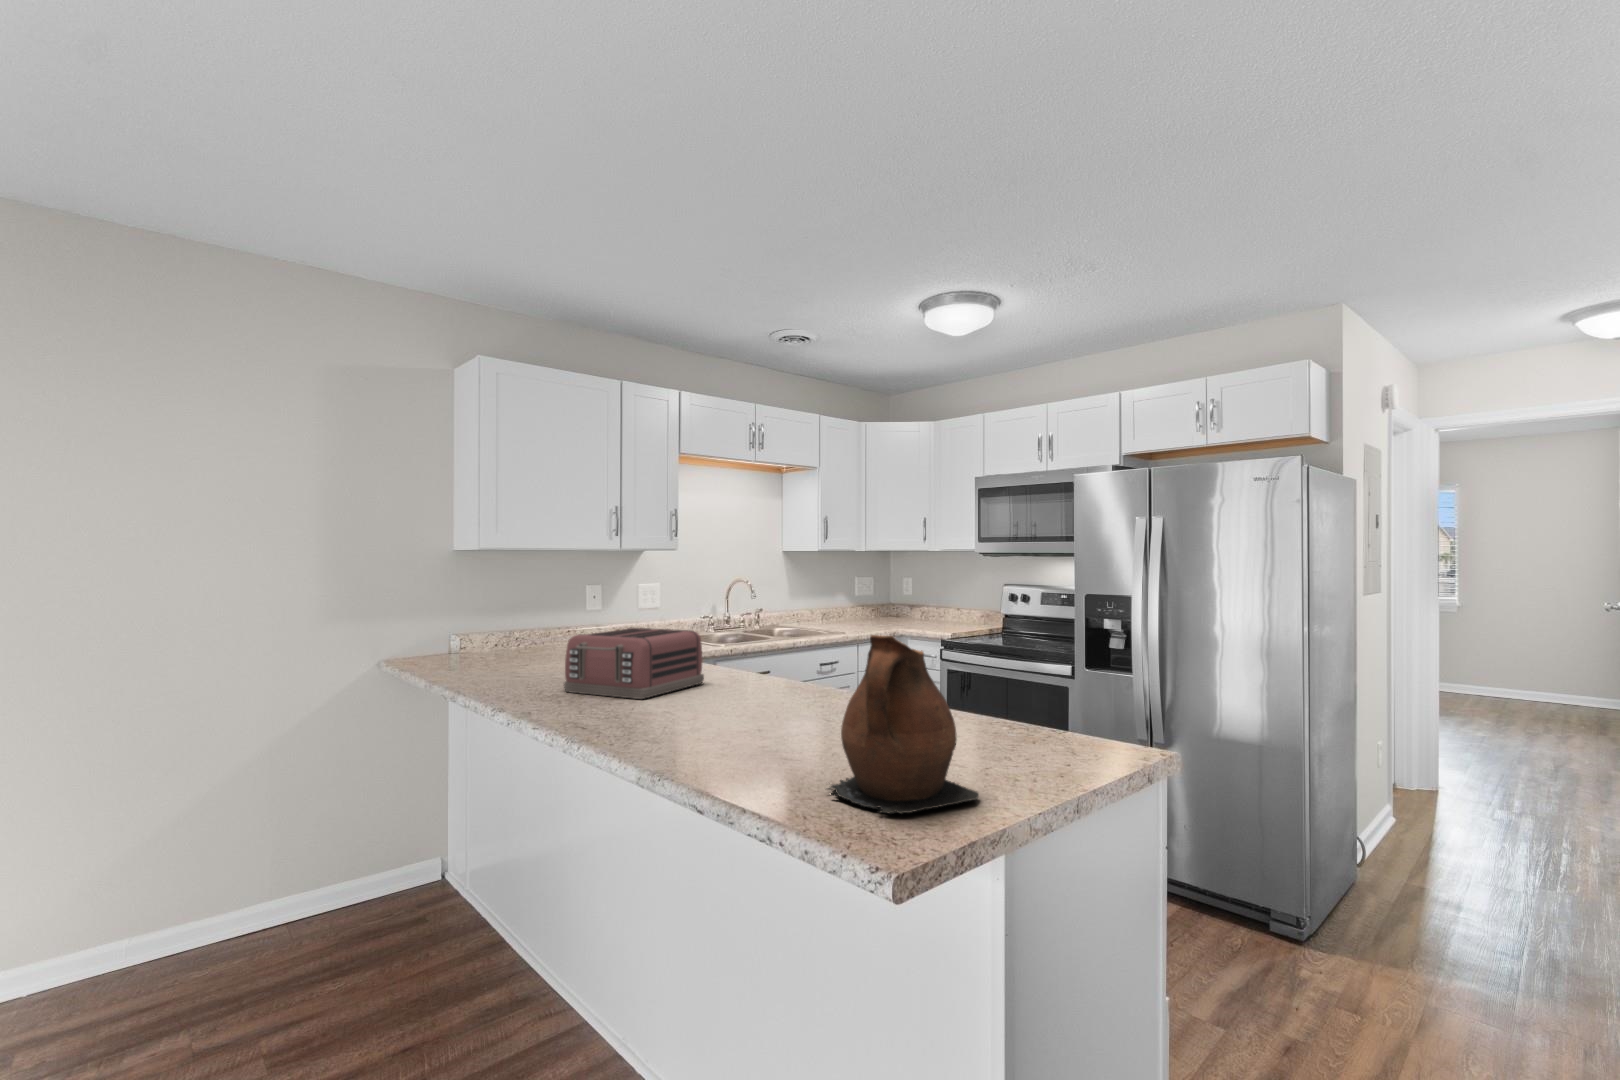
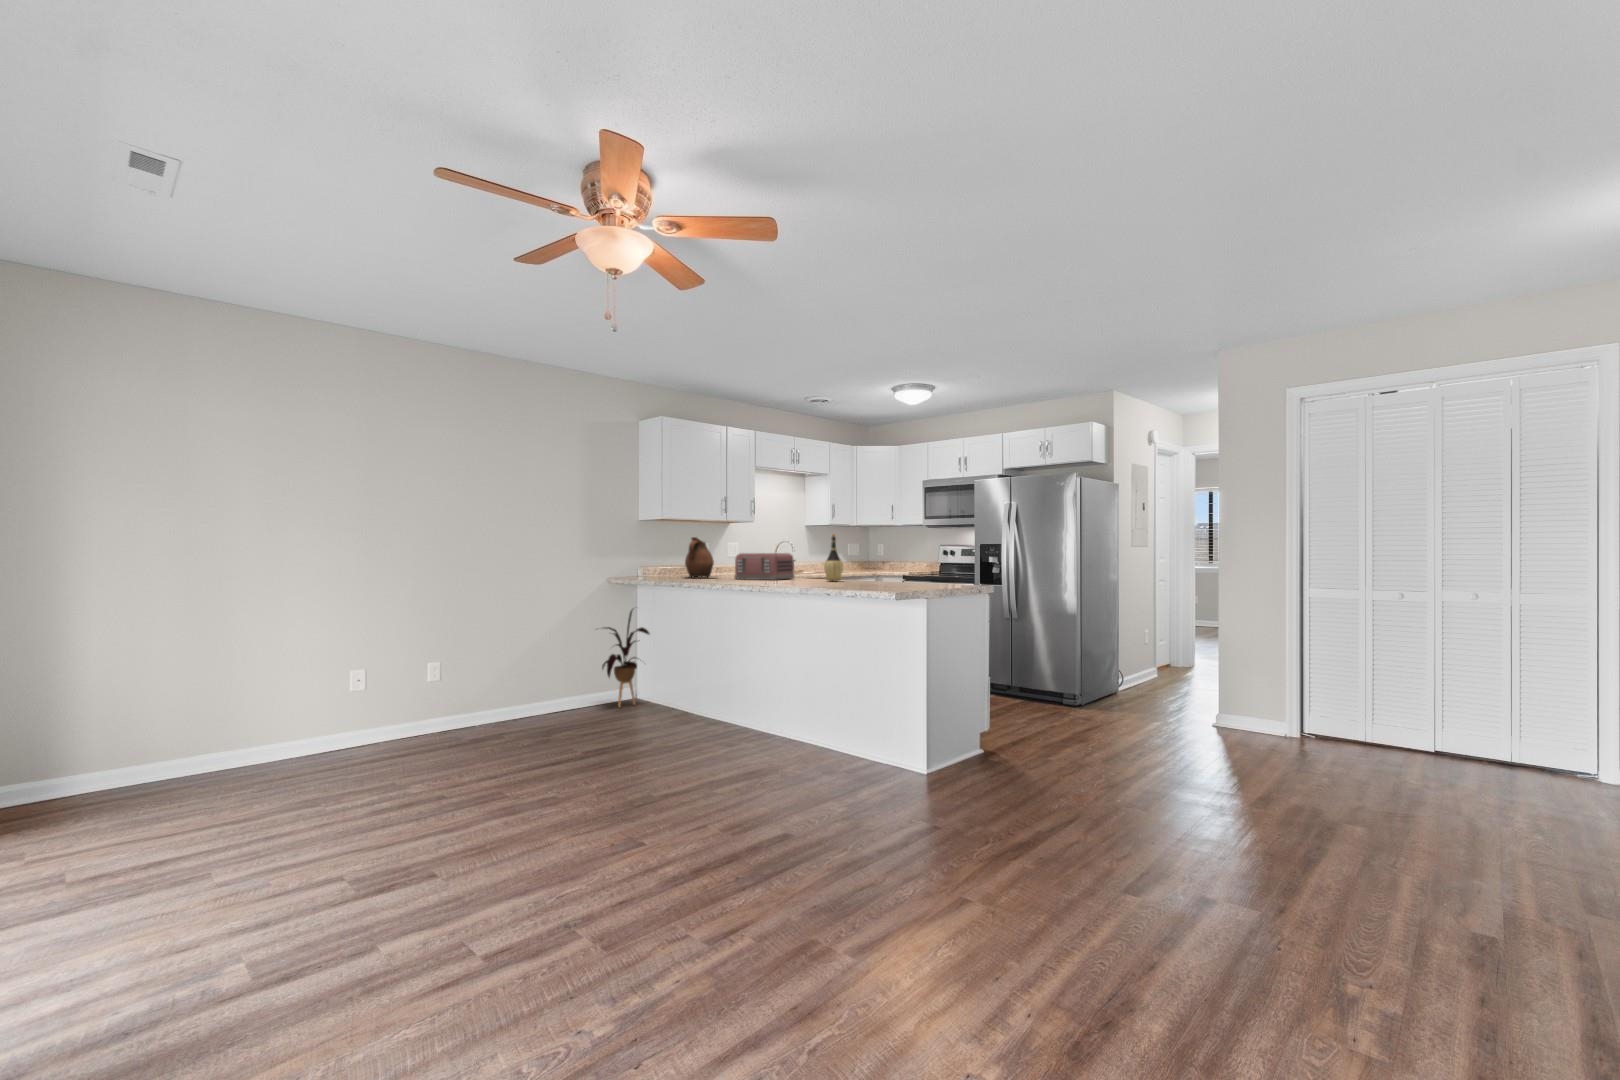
wine bottle: none [747,598,792,712] -> present [824,534,843,581]
ceramic pitcher: present [830,635,979,813] -> present [685,537,714,577]
house plant: none [319,730,426,935] -> present [602,610,649,707]

